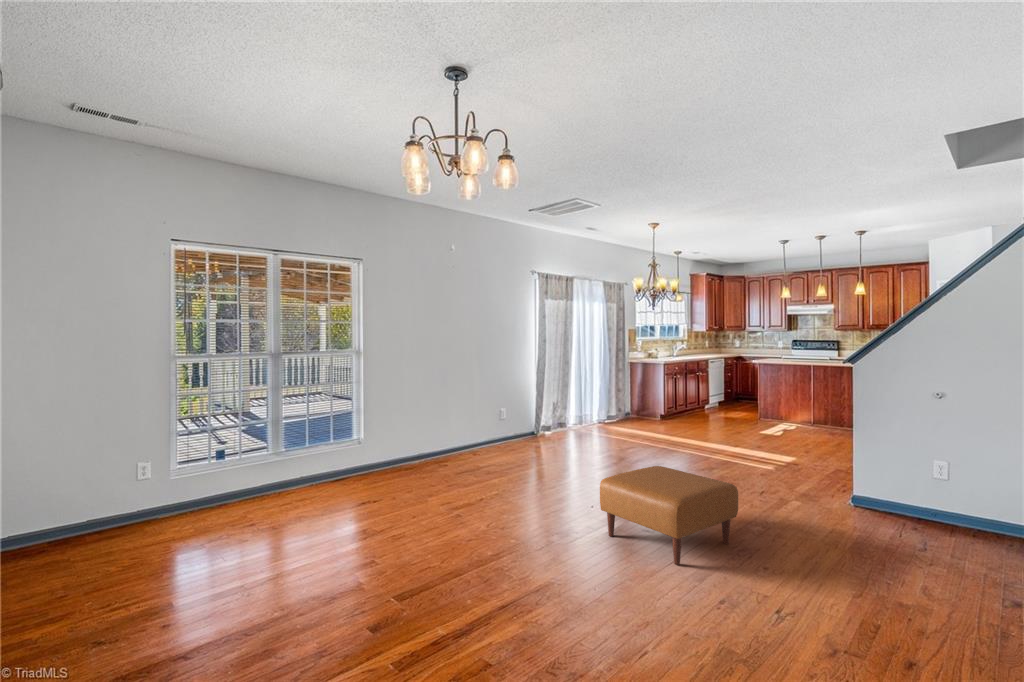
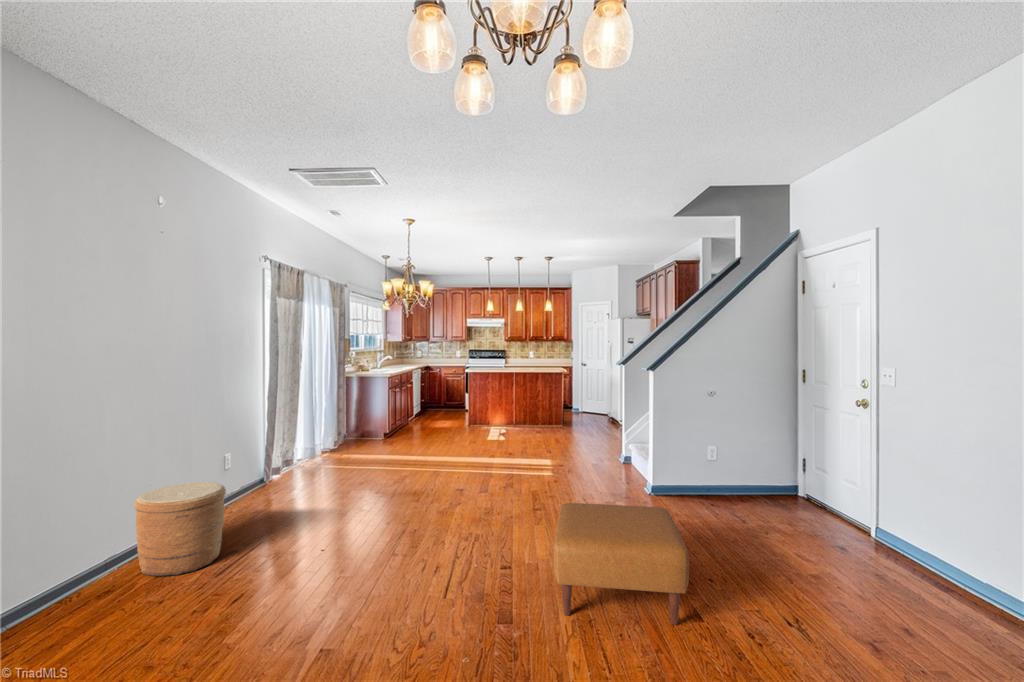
woven basket: none [436,416,480,465] -> present [134,482,226,576]

